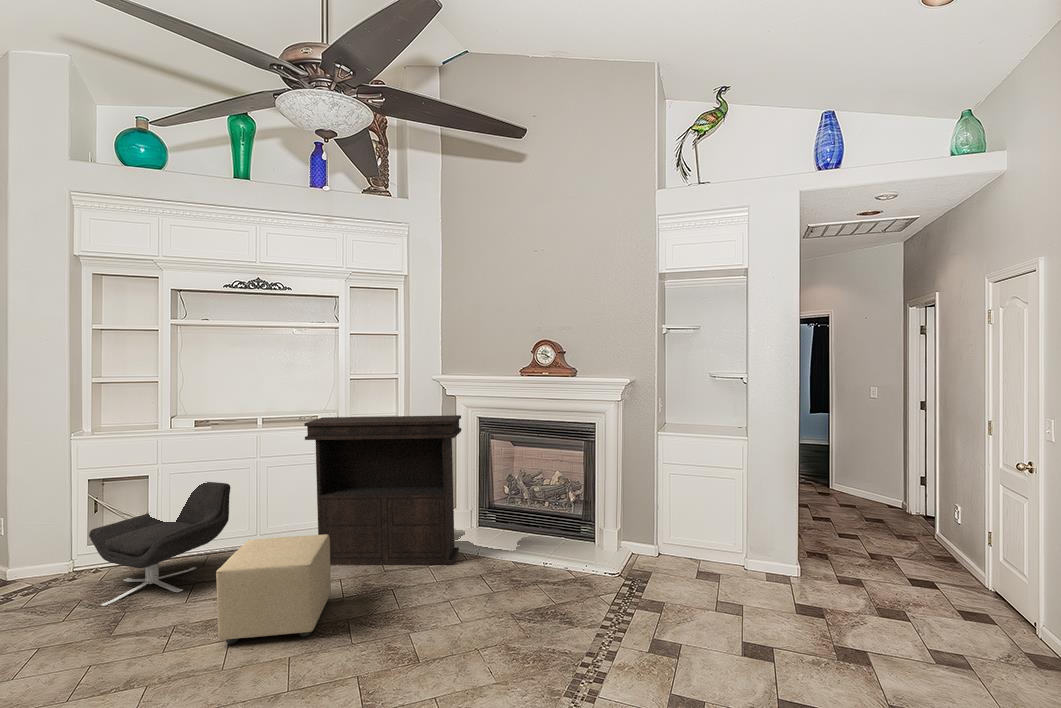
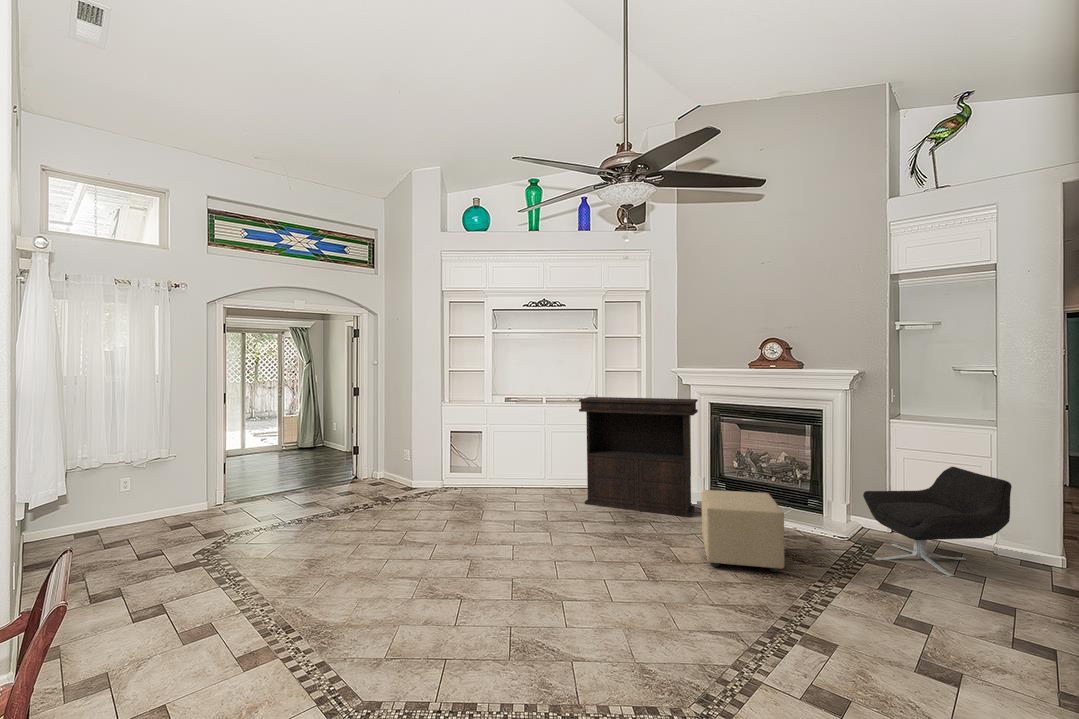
lounge chair: present [89,482,230,606] -> present [863,467,1012,576]
ottoman: present [216,535,331,644] -> present [702,490,784,572]

